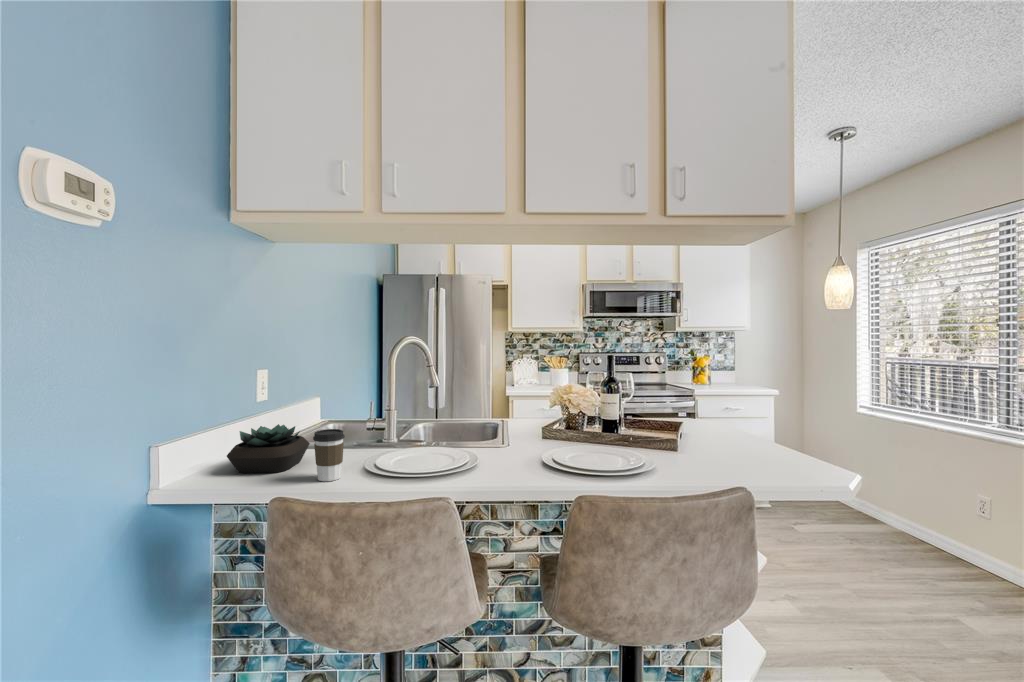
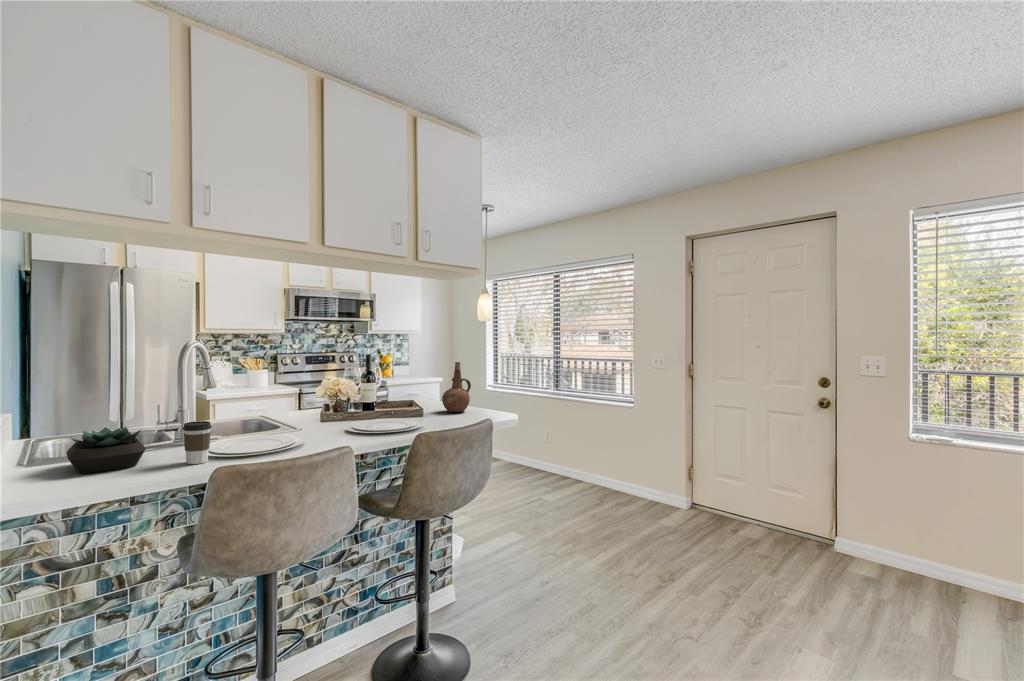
ceramic pitcher: none [708,370,759,450] -> present [442,362,471,412]

